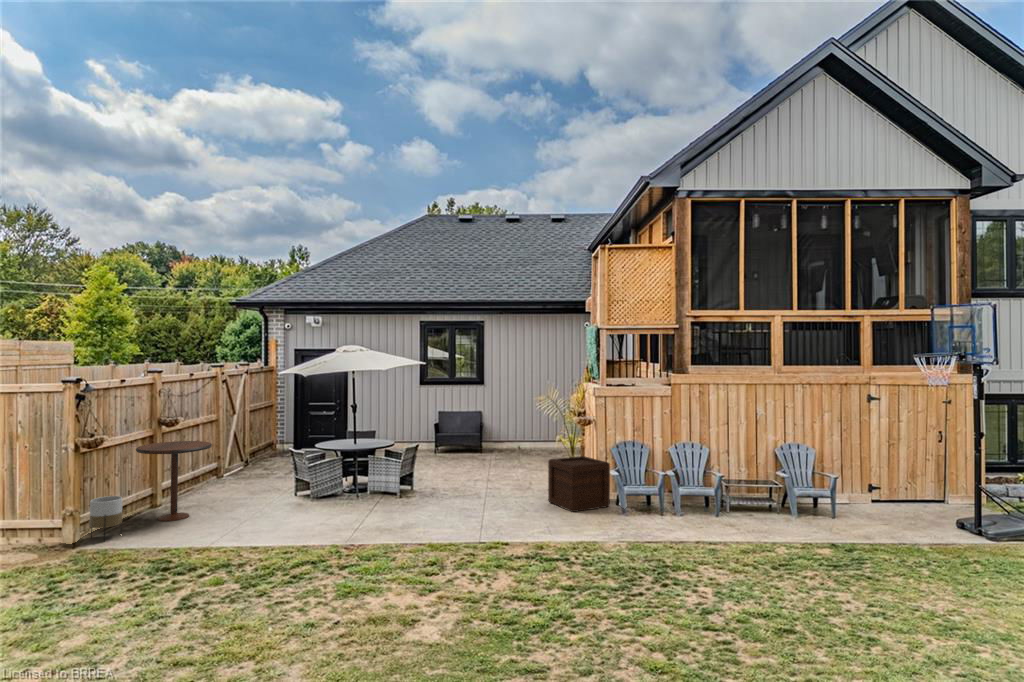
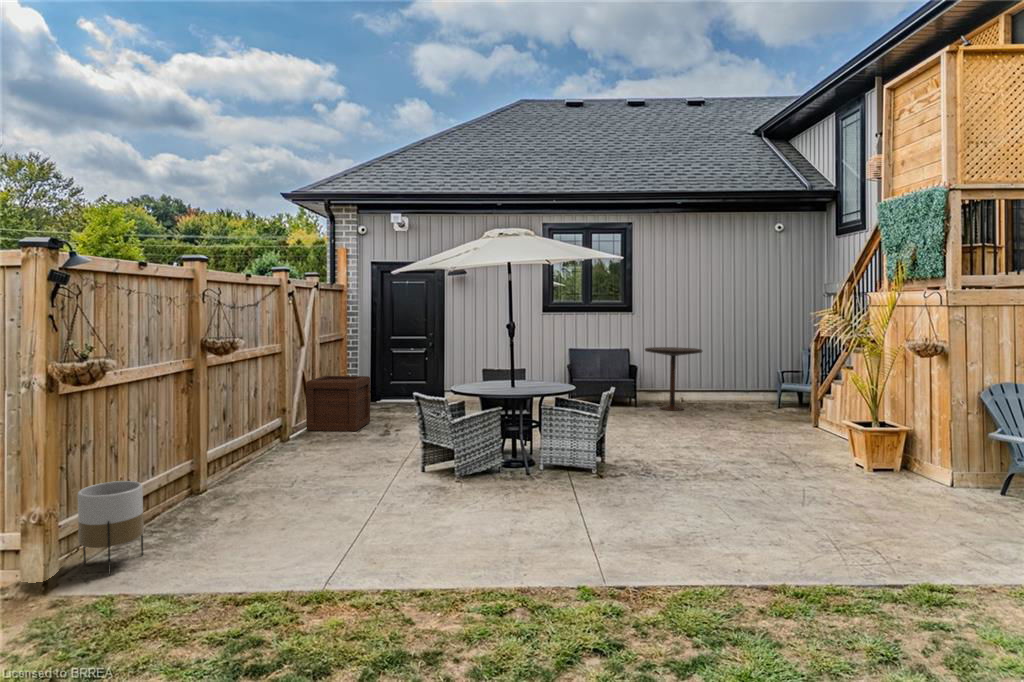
pedestal table: present [136,441,212,521] -> present [645,347,703,411]
wooden crate: present [548,456,610,512] -> present [306,376,370,432]

